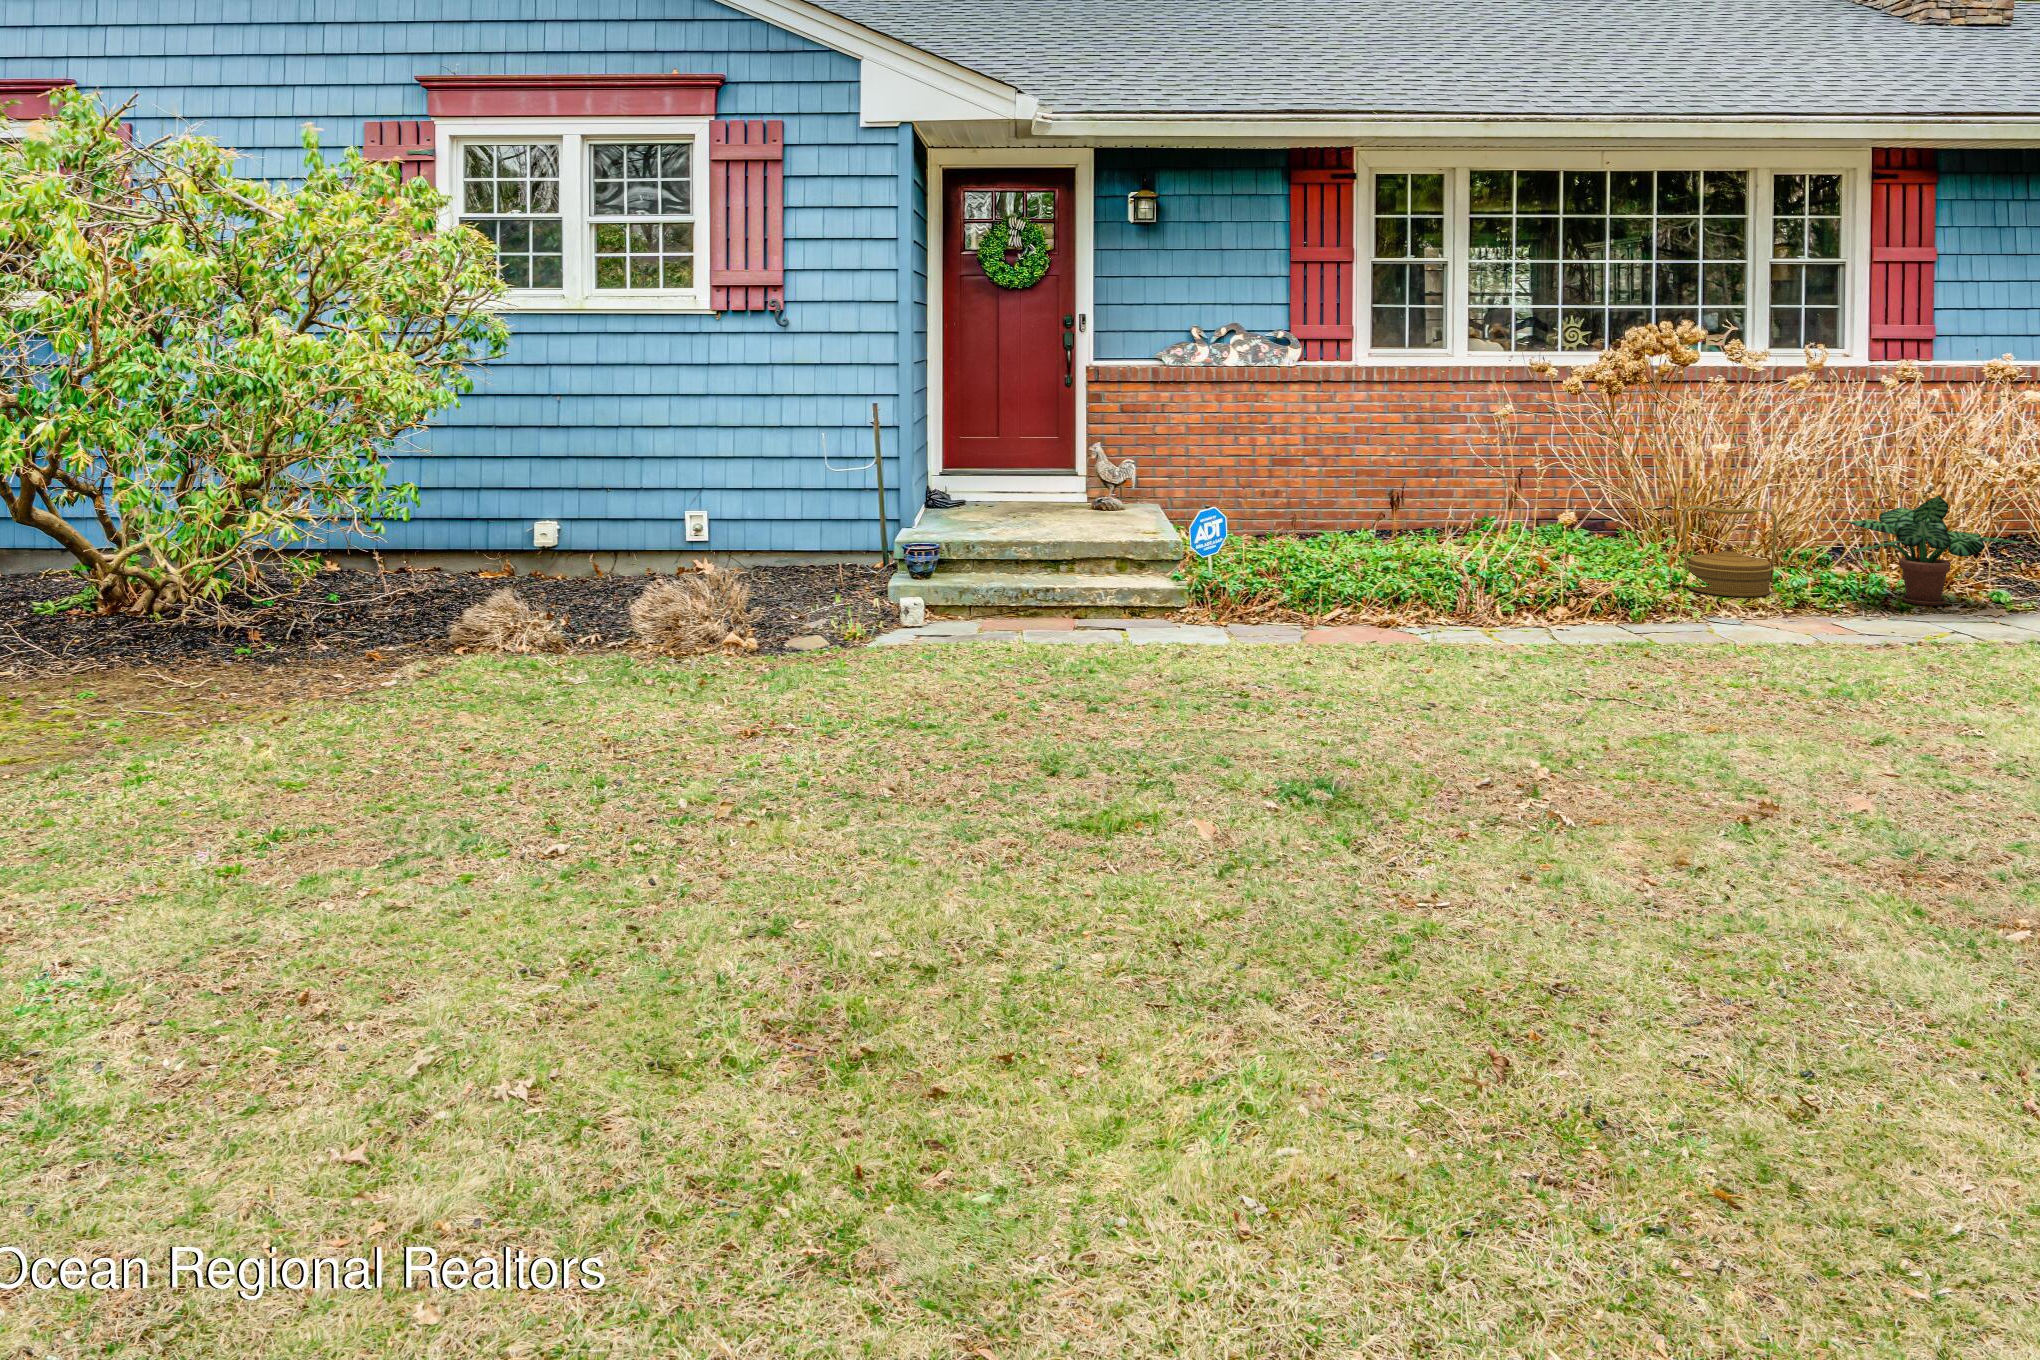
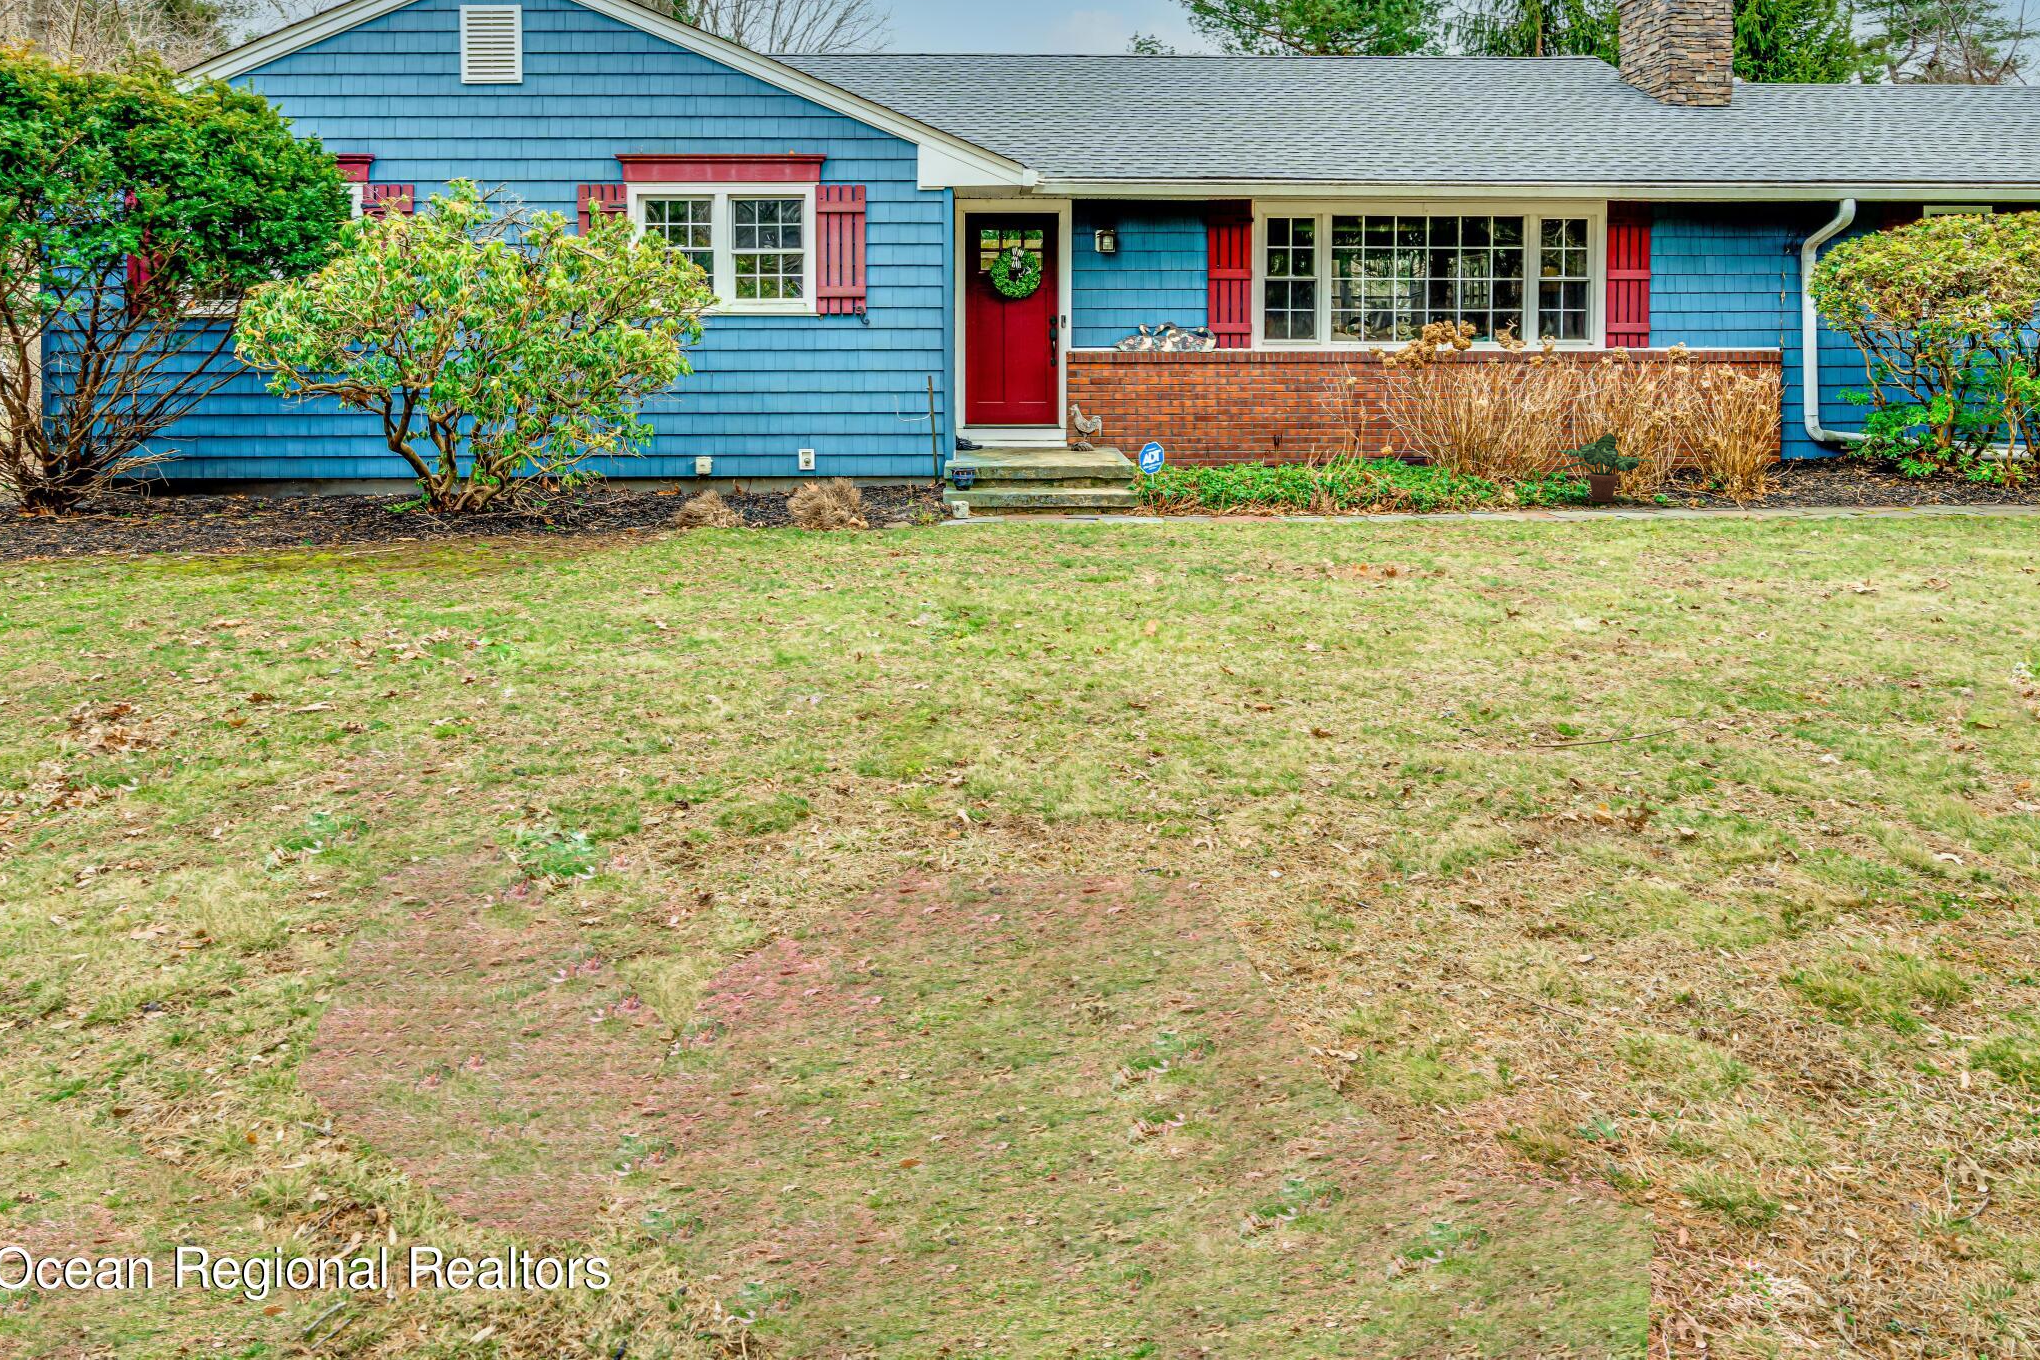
woven basket: present [1683,506,1777,597] -> none [1457,442,1514,498]

